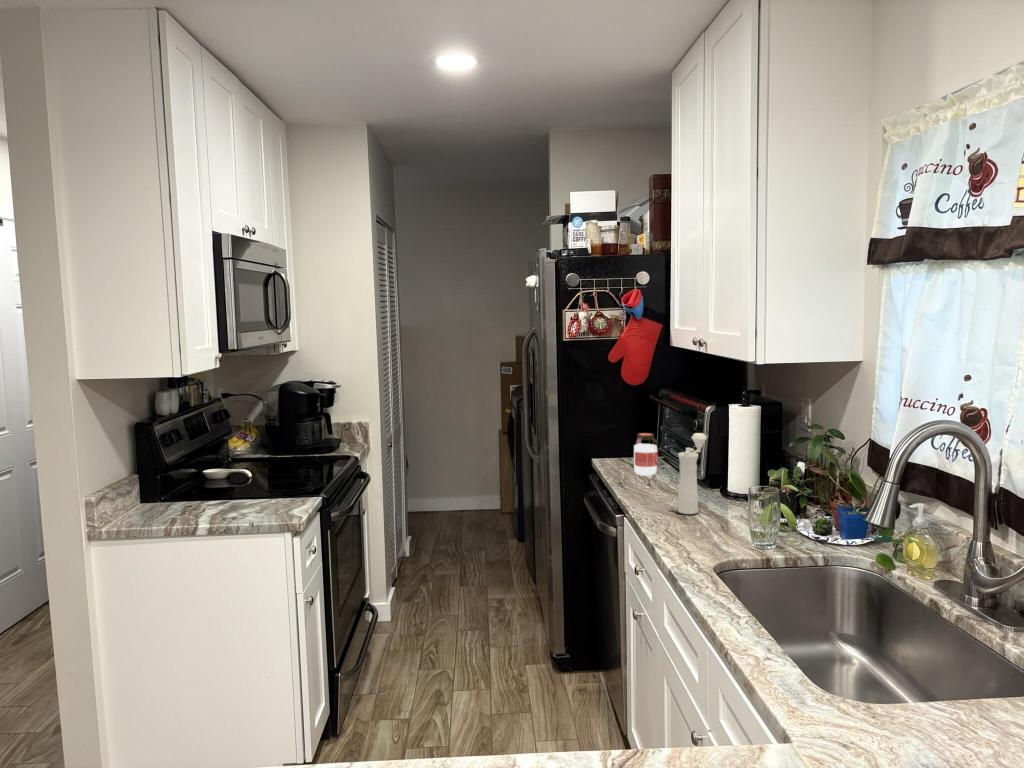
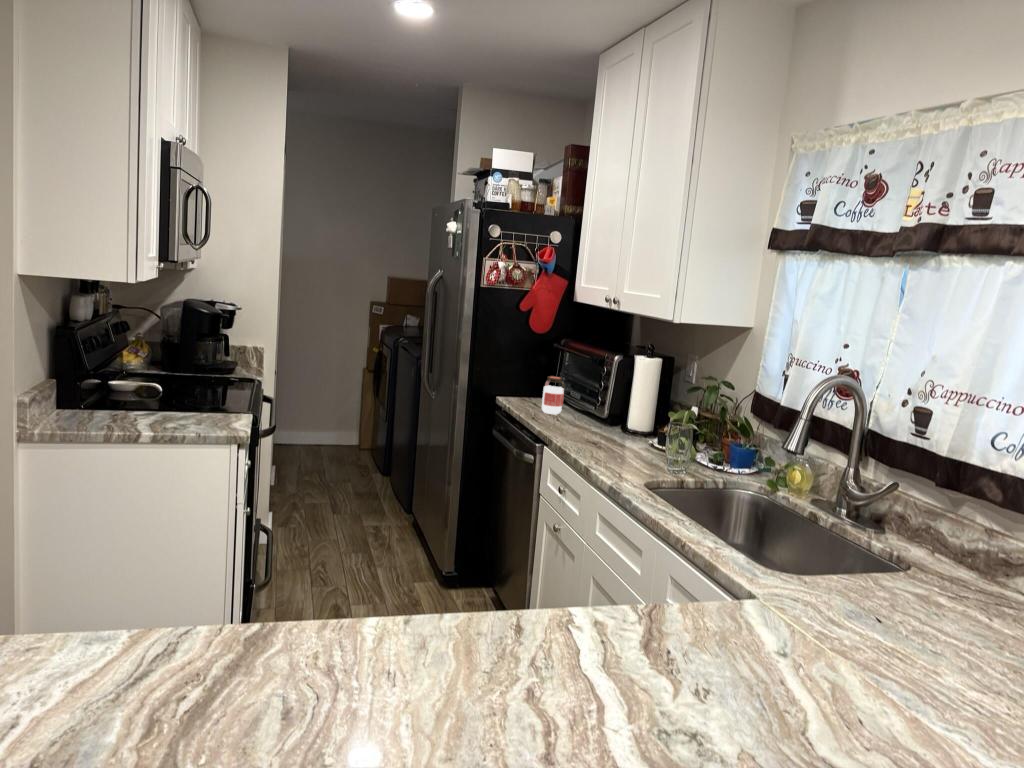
pepper mill: present [678,433,707,514] -> none [595,378,620,446]

